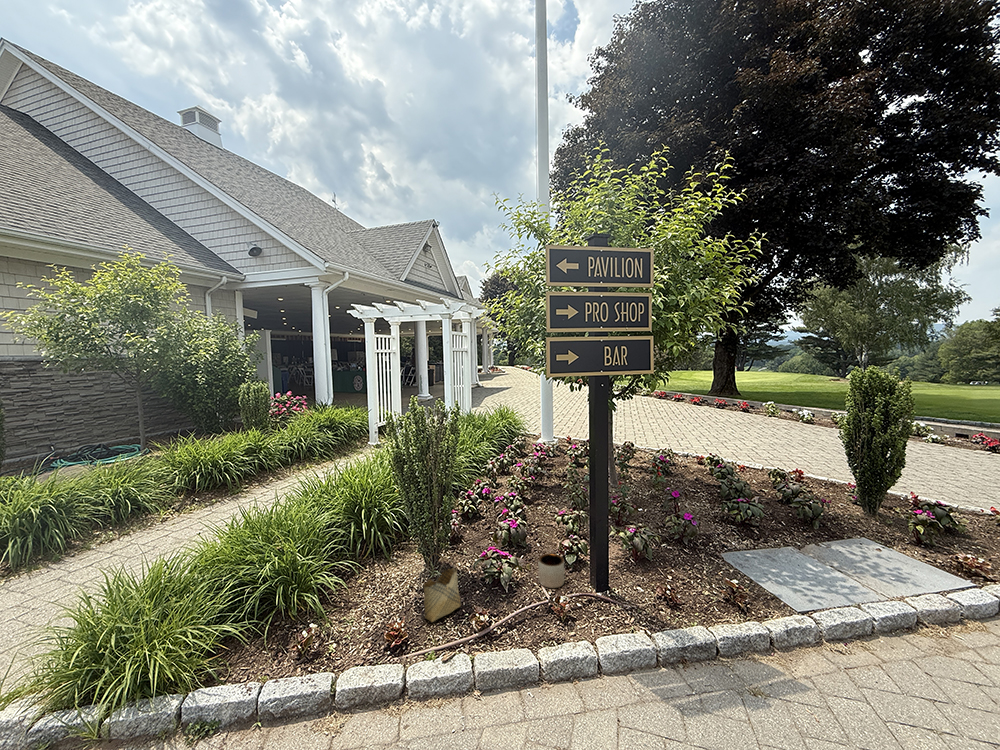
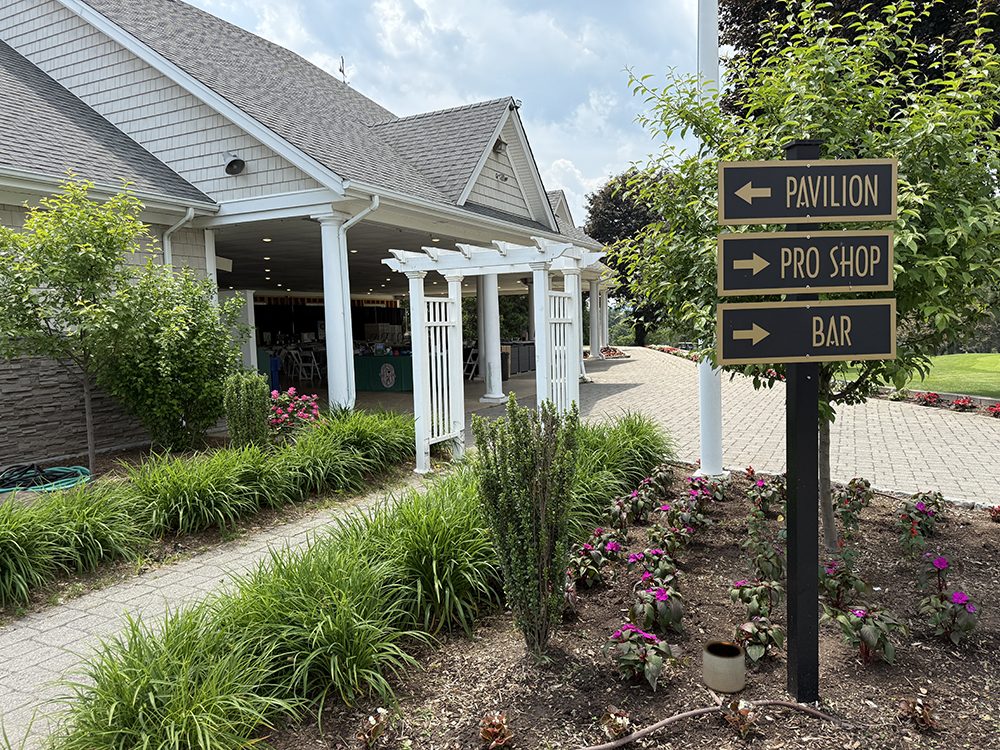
woven basket: present [423,555,461,622] -> none [531,625,585,723]

